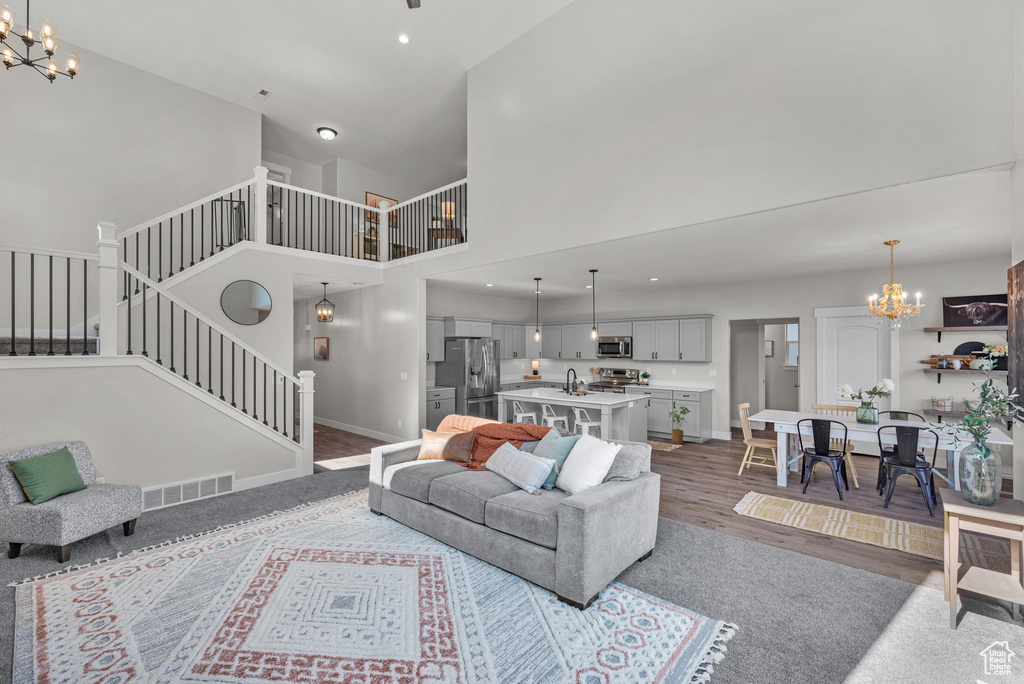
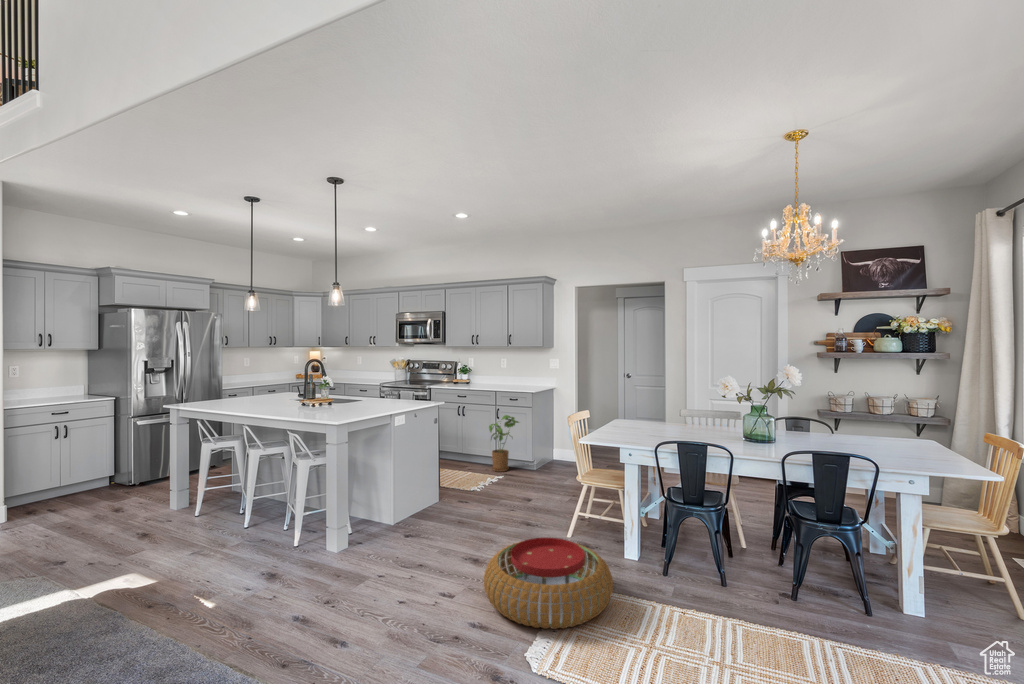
pouf: none [697,467,772,506] -> present [484,538,613,629]

